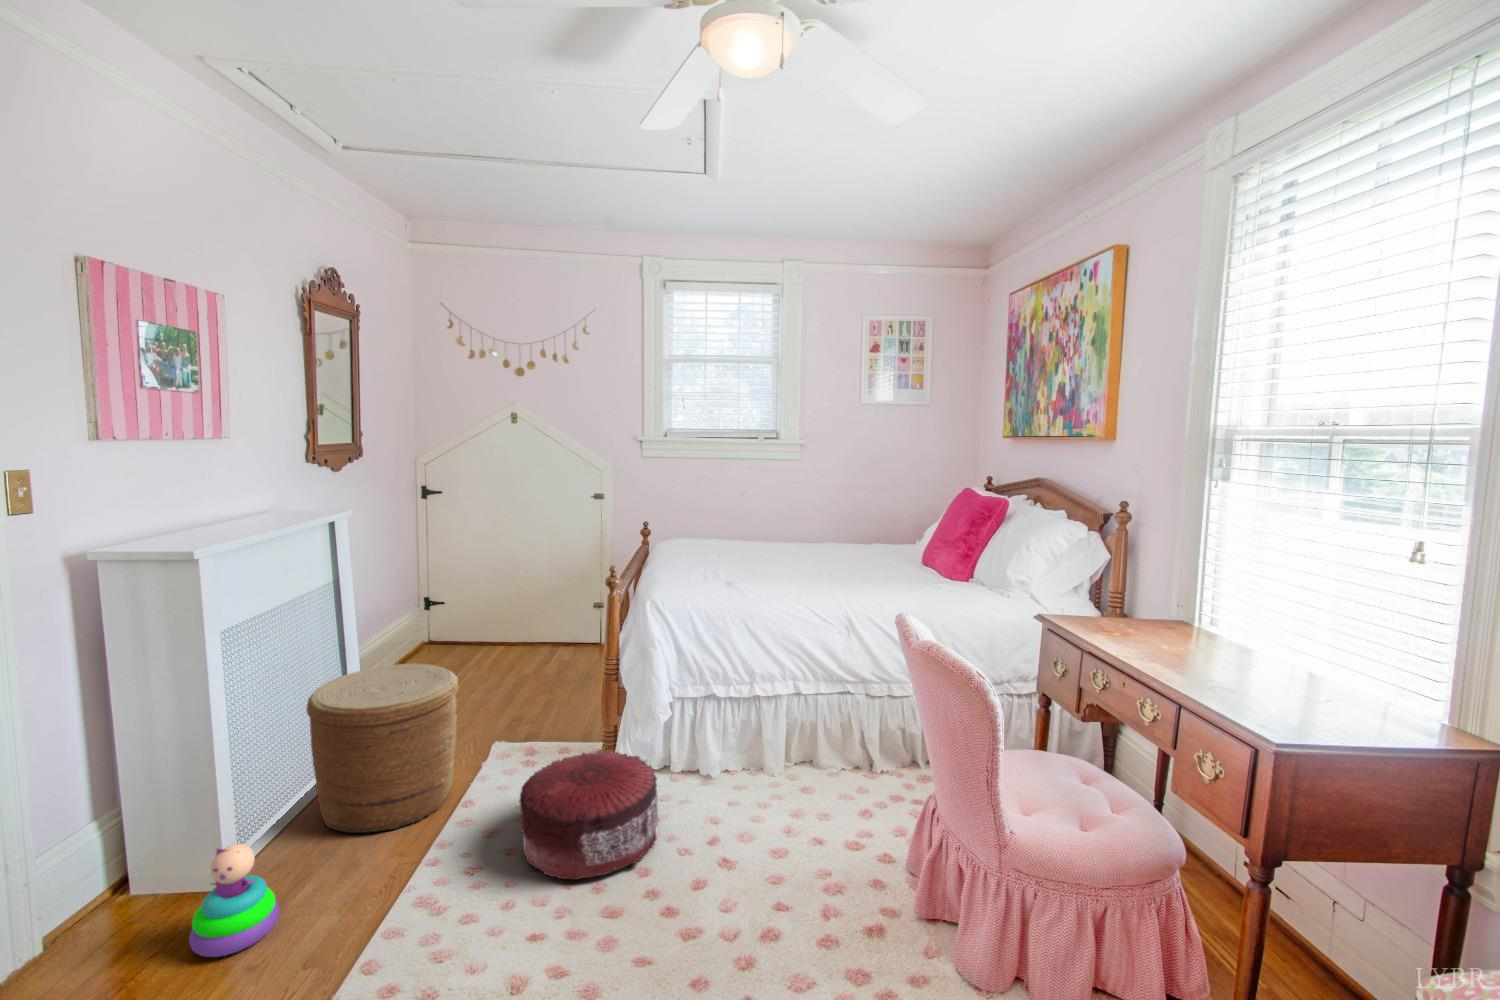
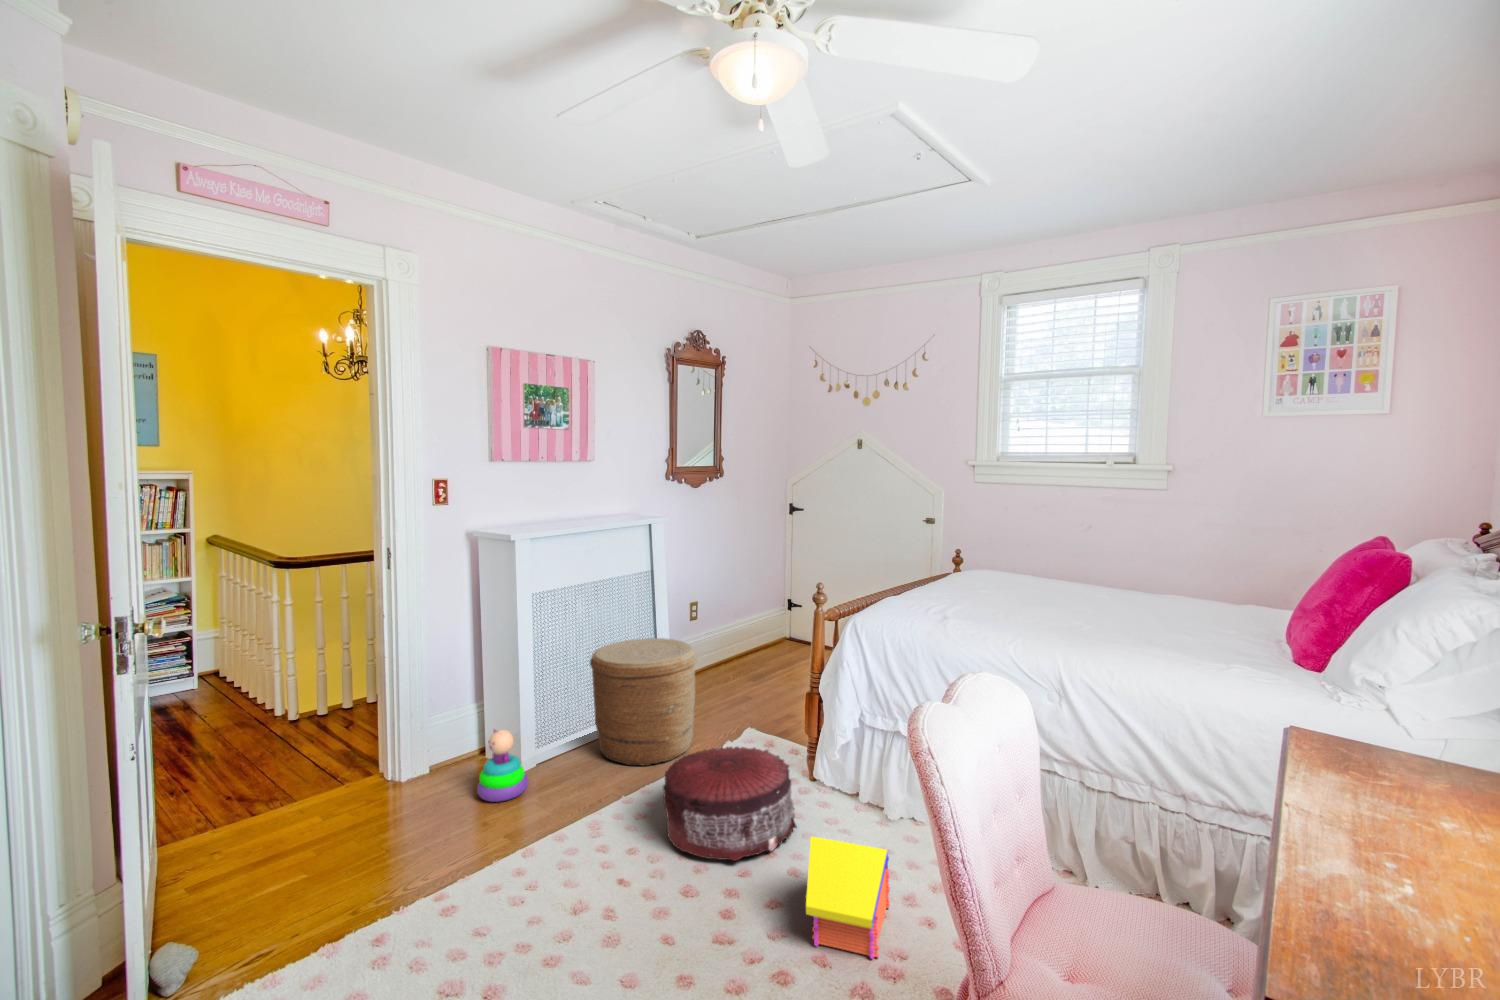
toy house: none [732,787,818,890] -> present [806,837,890,959]

